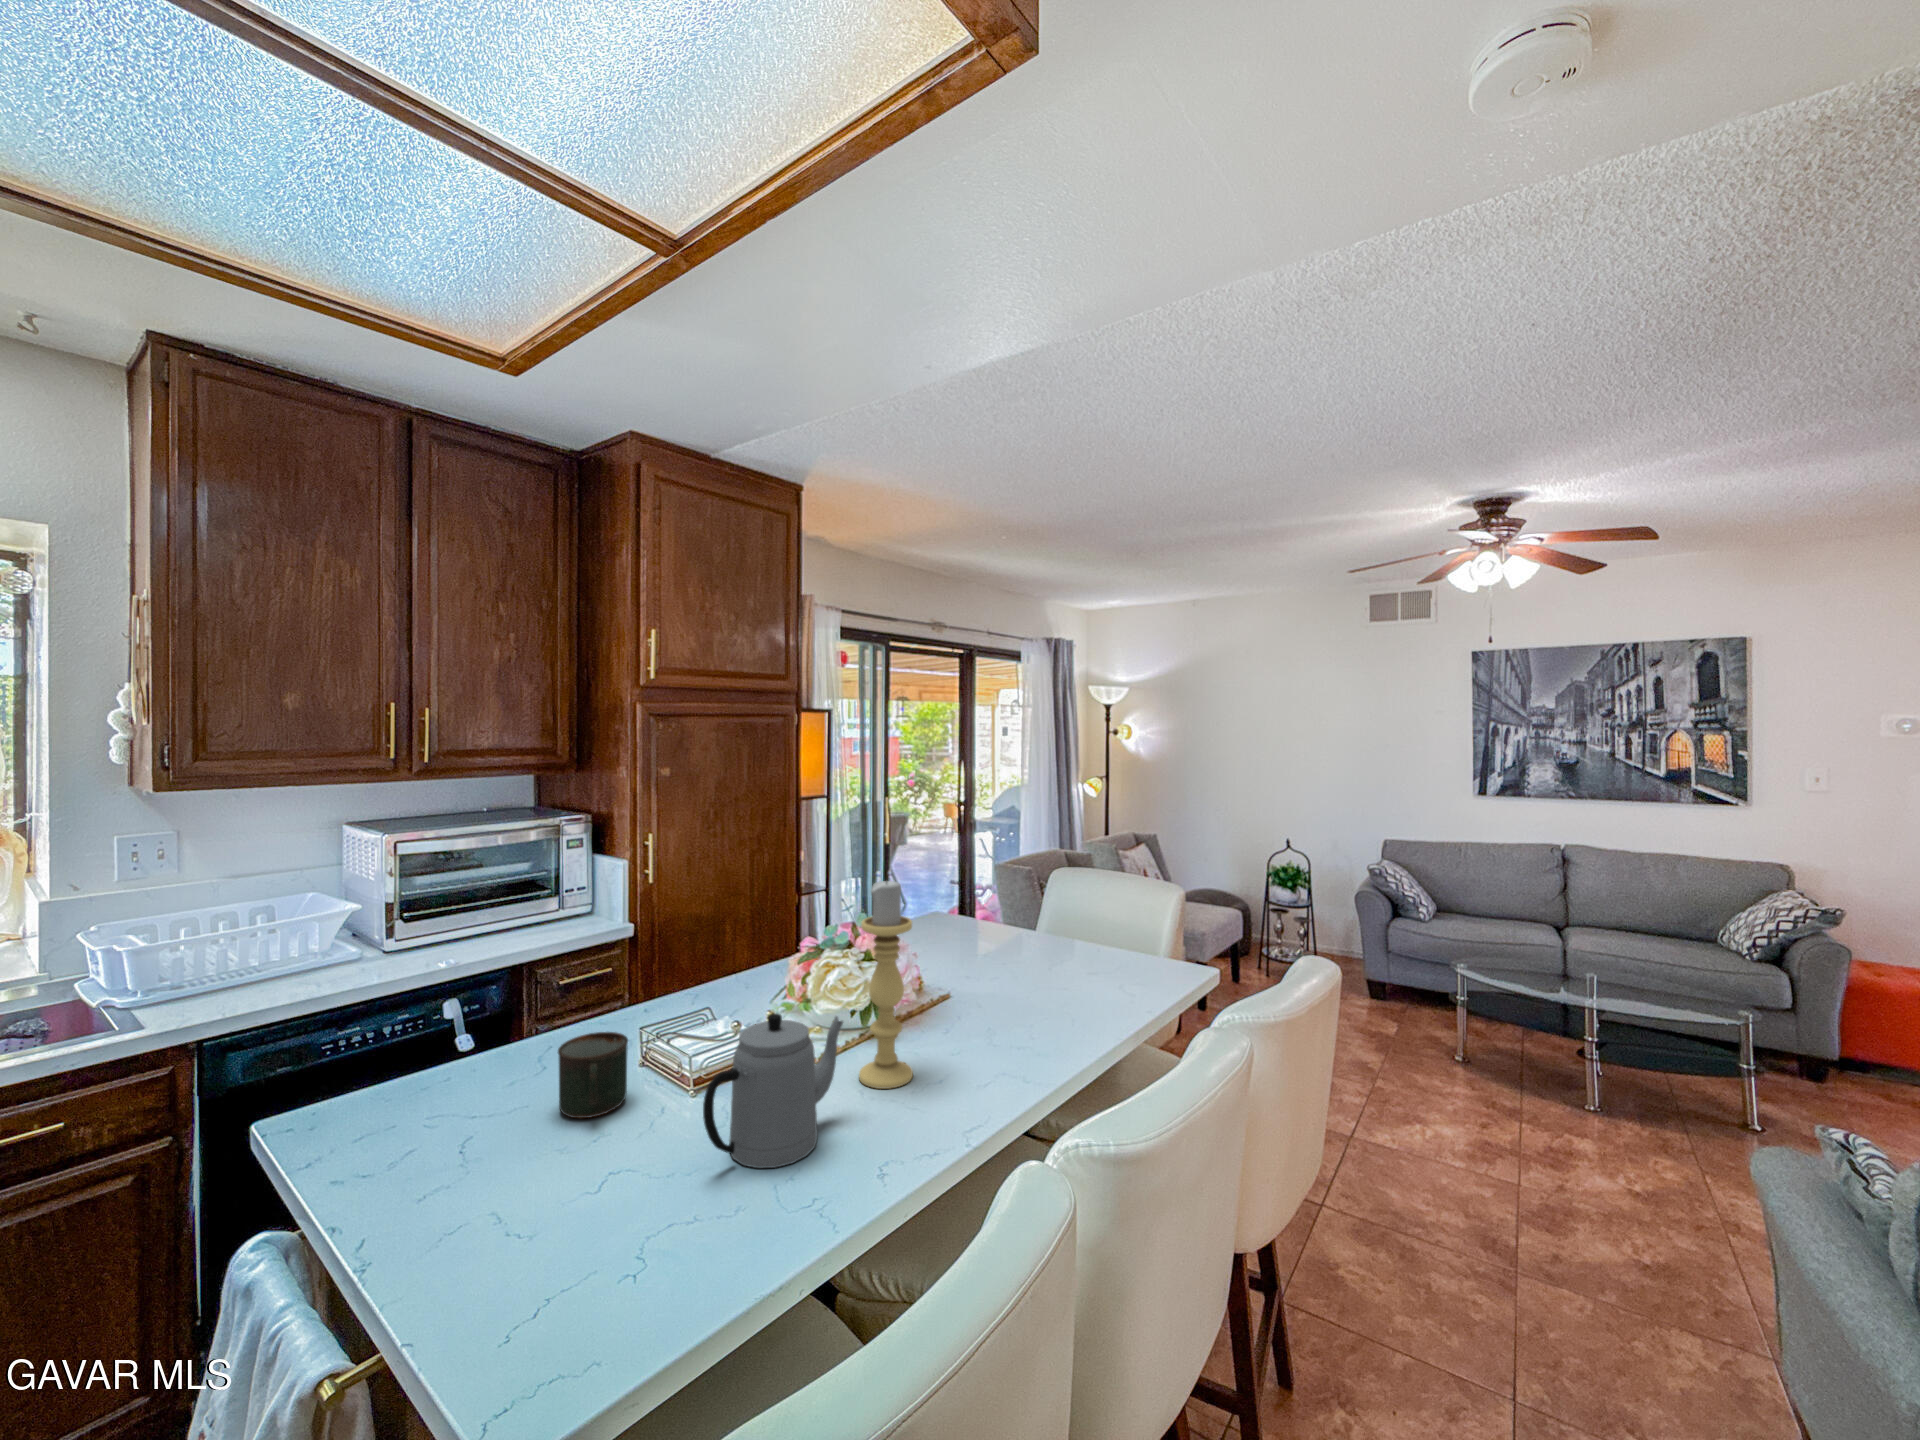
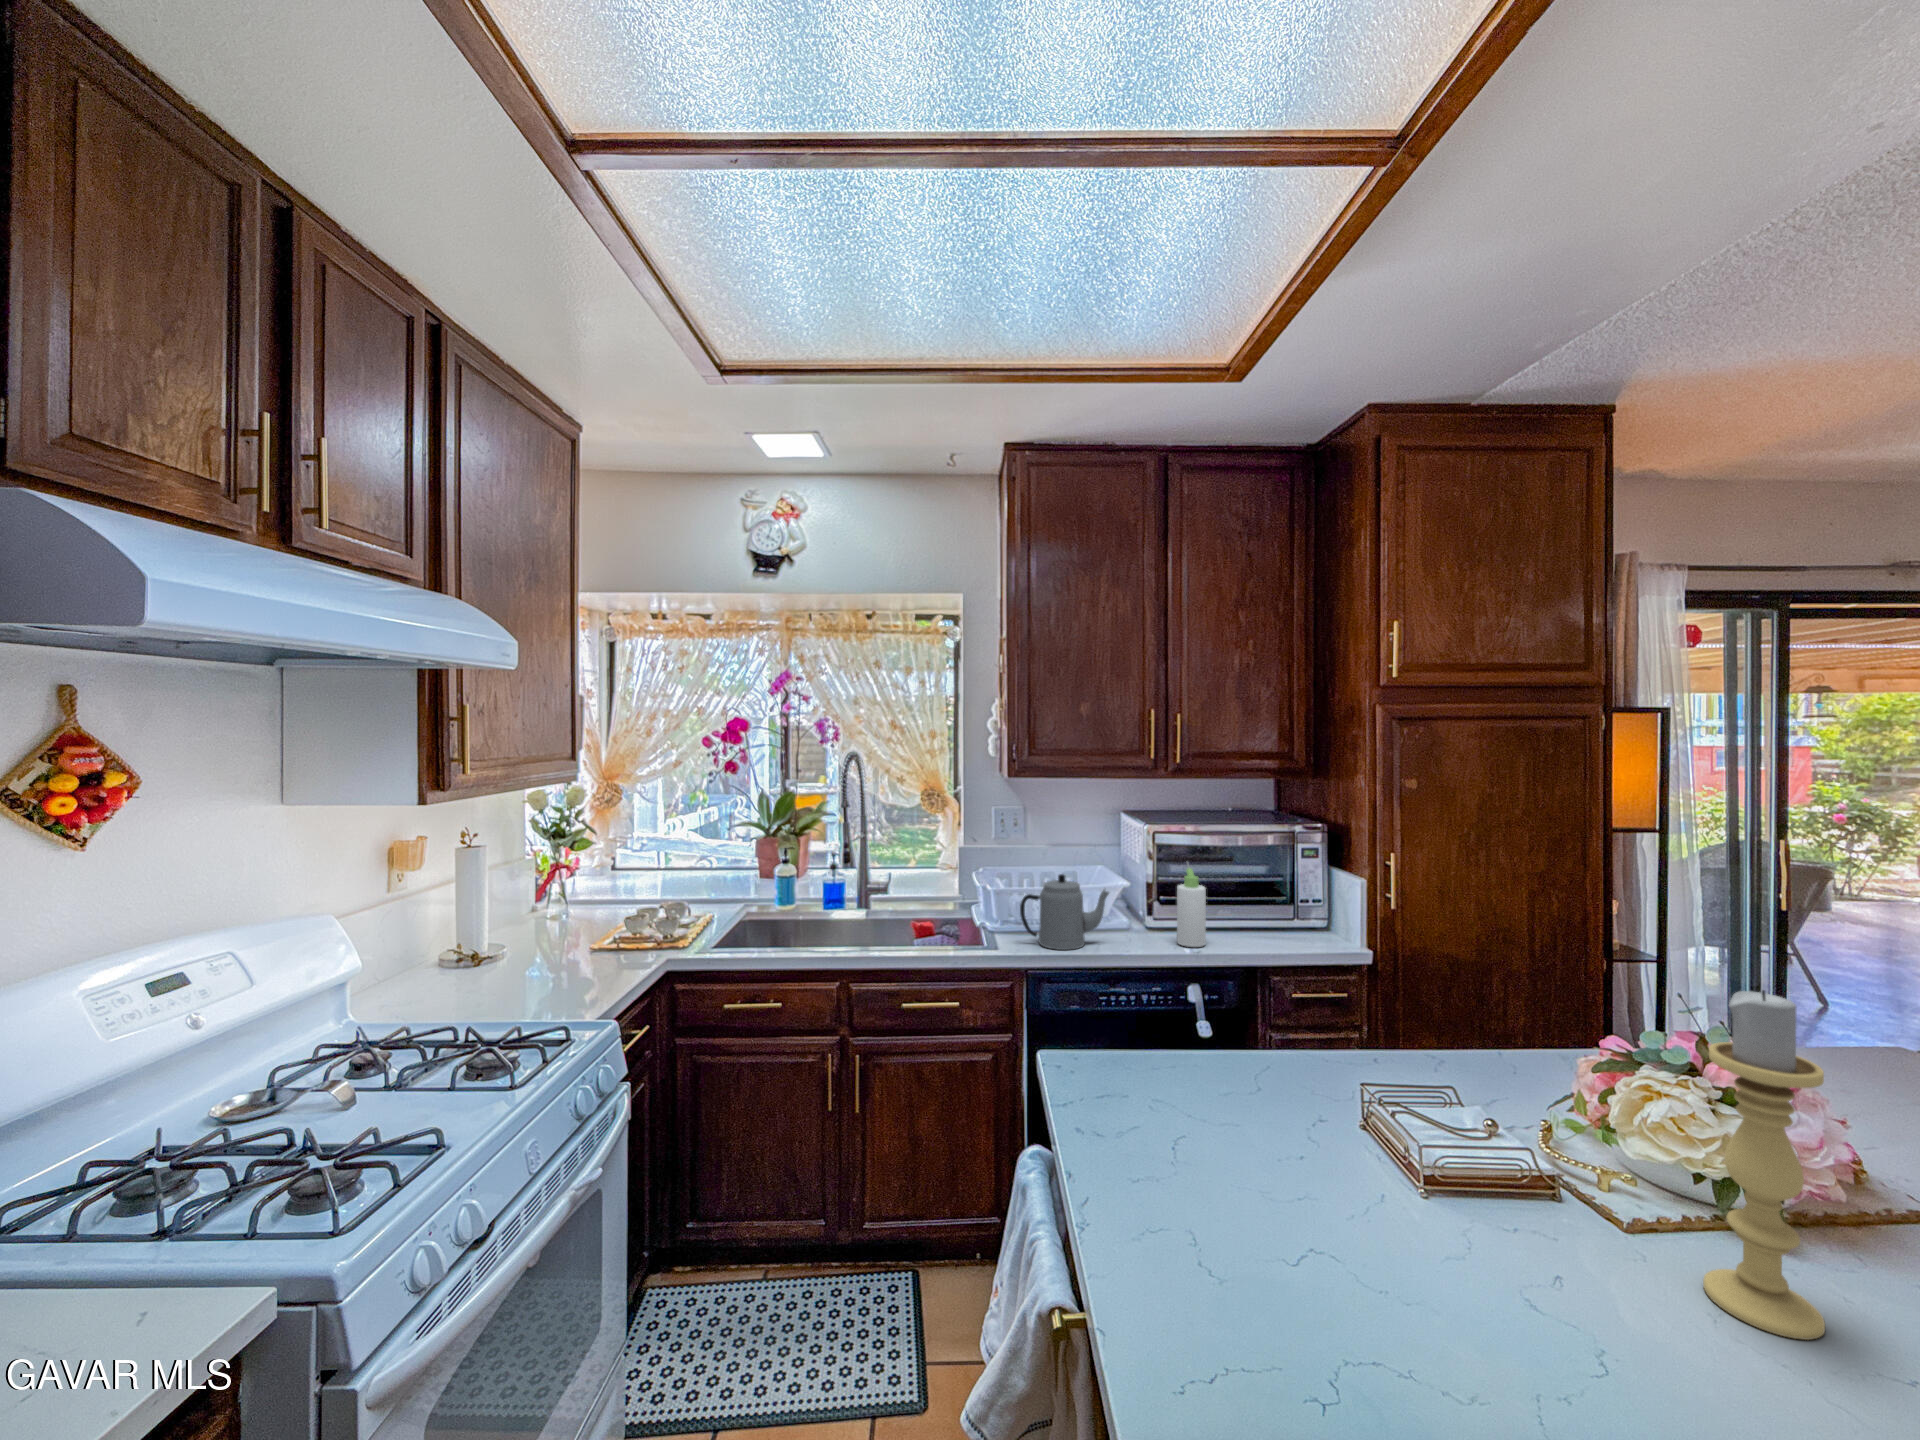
bottle: none [430,867,466,958] -> present [1177,862,1206,947]
teapot: present [703,1013,843,1168] -> present [1020,874,1109,950]
mug: present [558,1032,628,1118] -> none [1267,1075,1345,1174]

